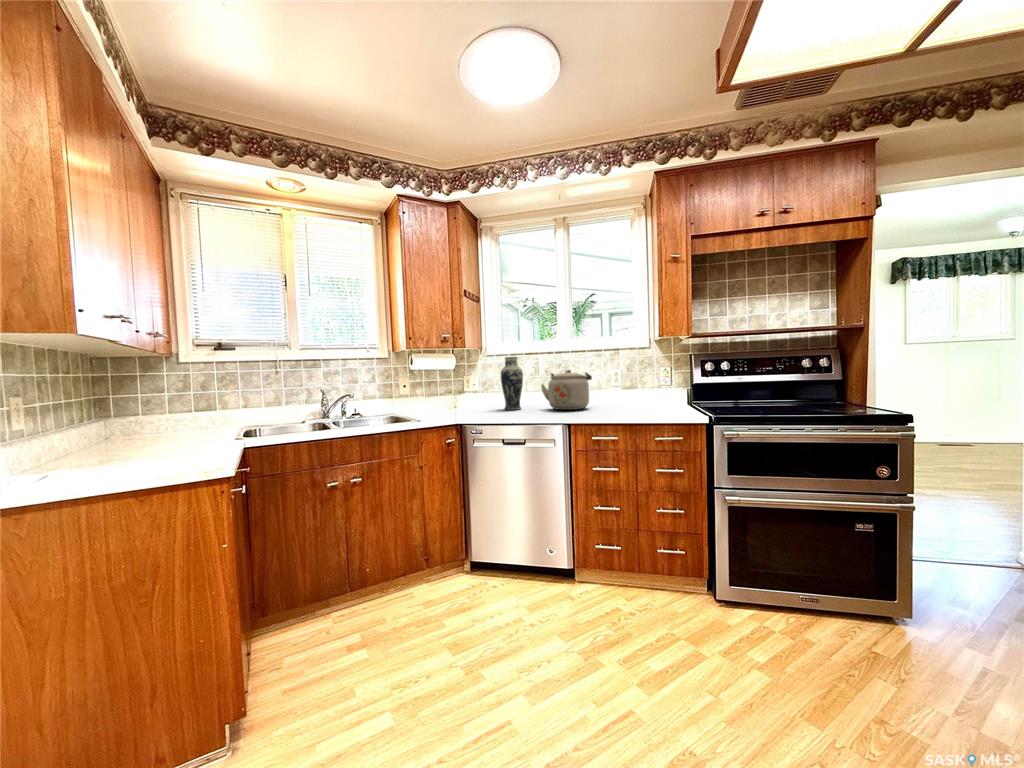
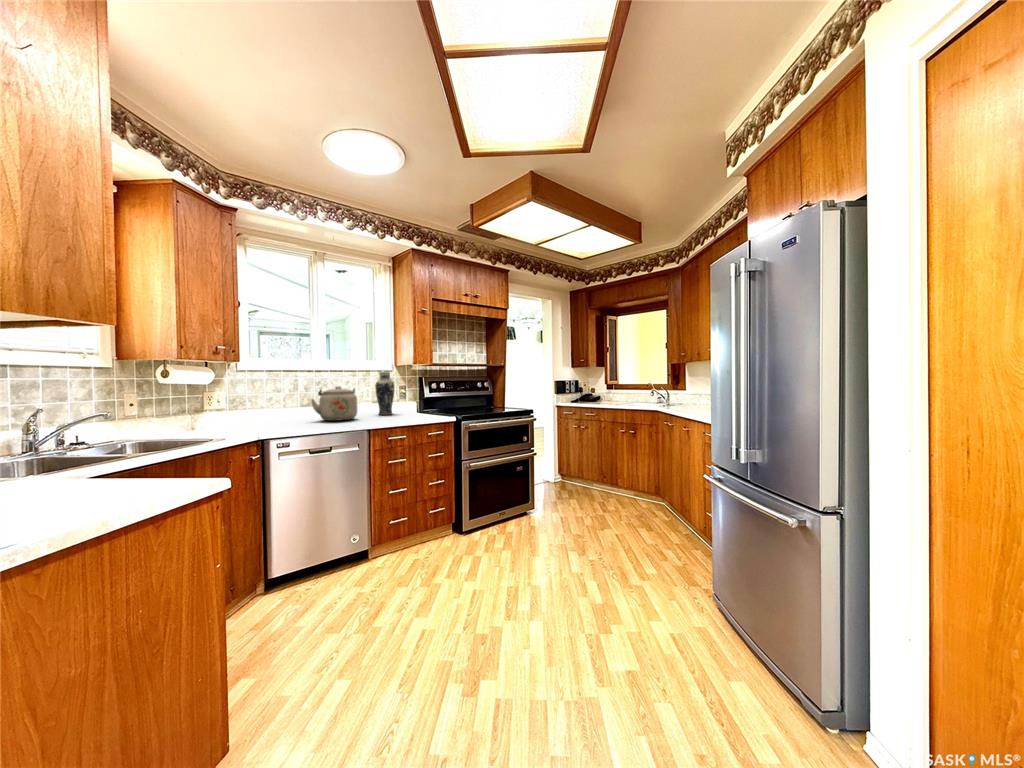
vase: present [501,357,523,410] -> present [376,372,394,415]

